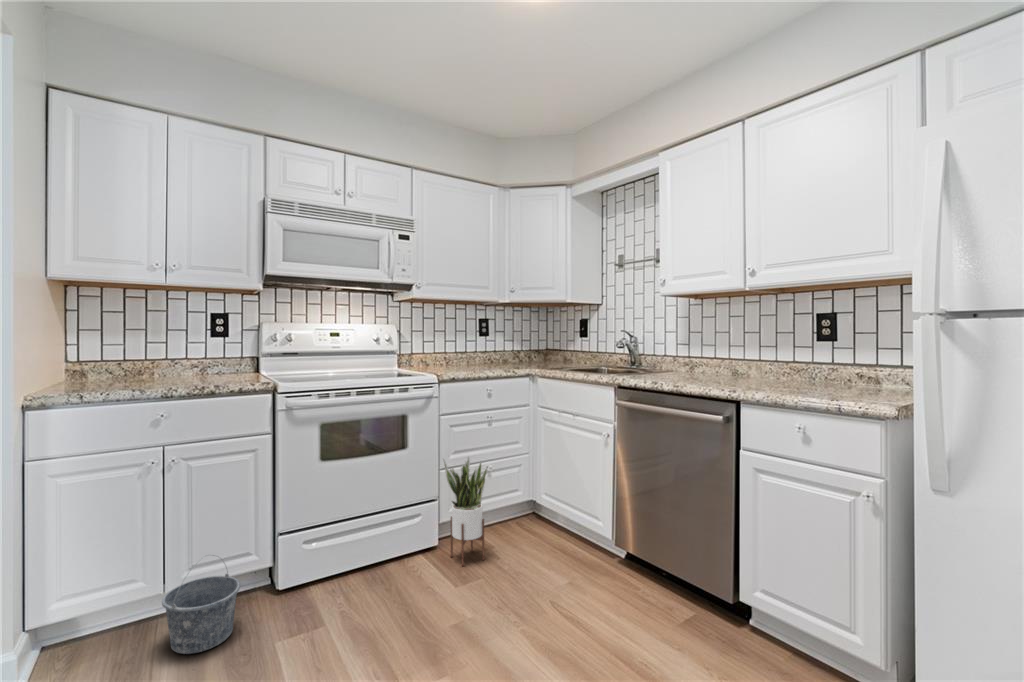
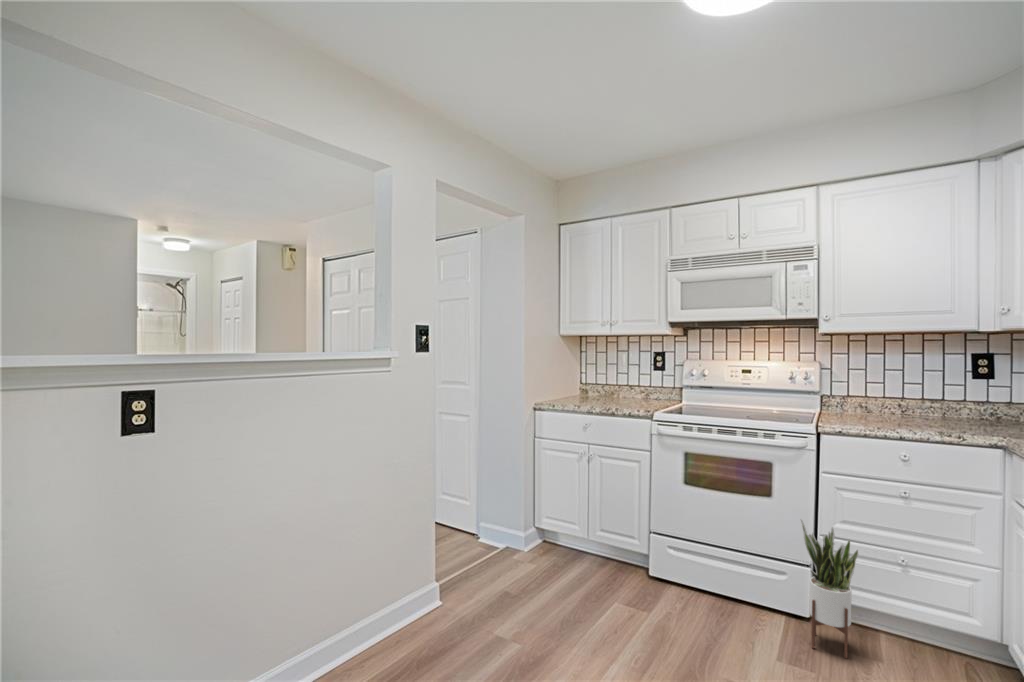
bucket: present [162,555,240,654] -> none [569,522,612,585]

